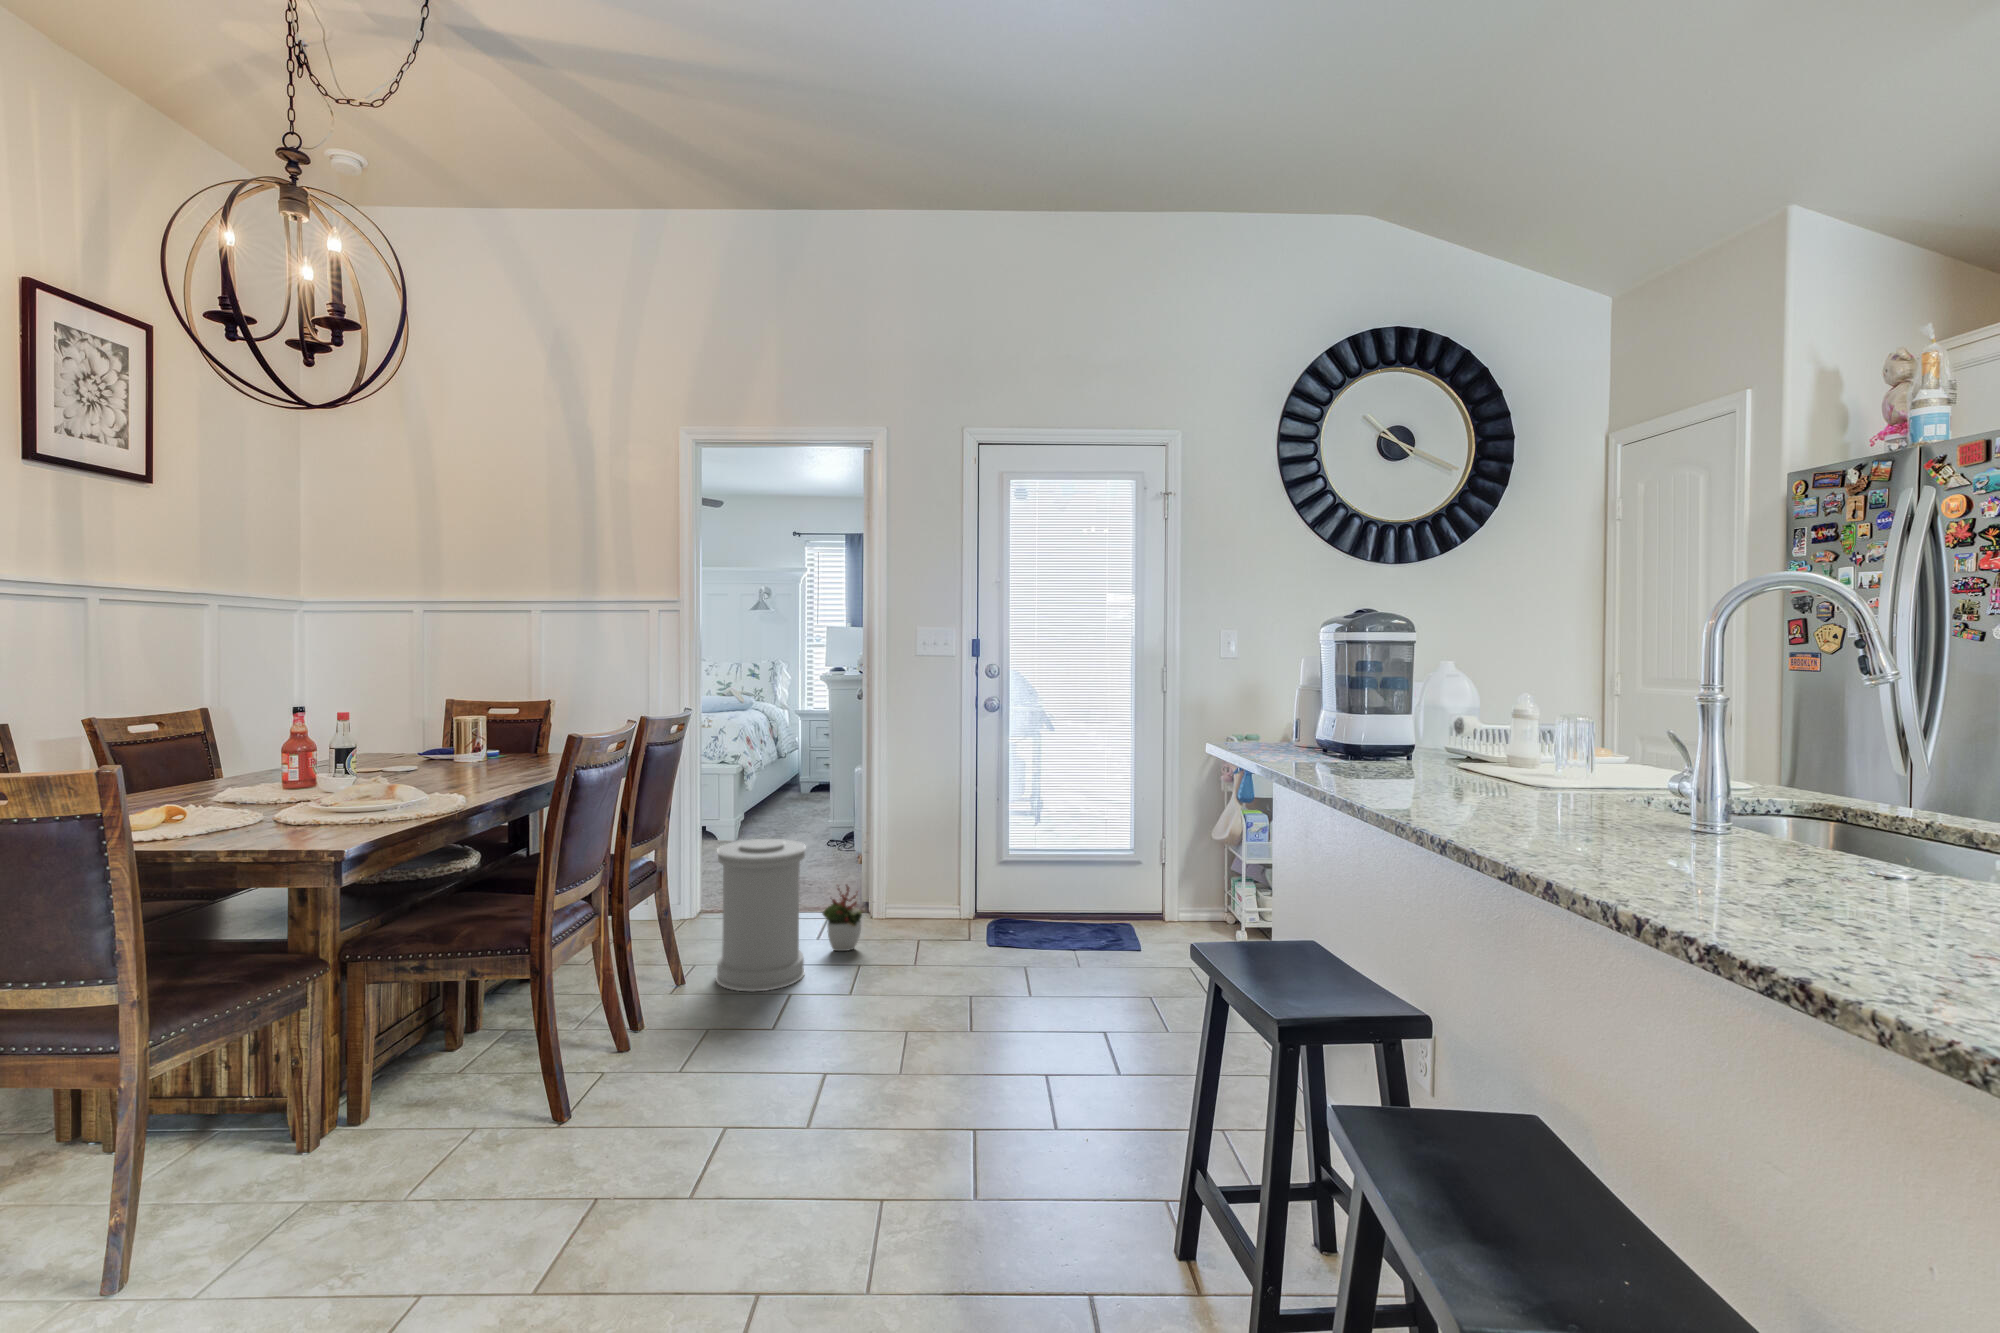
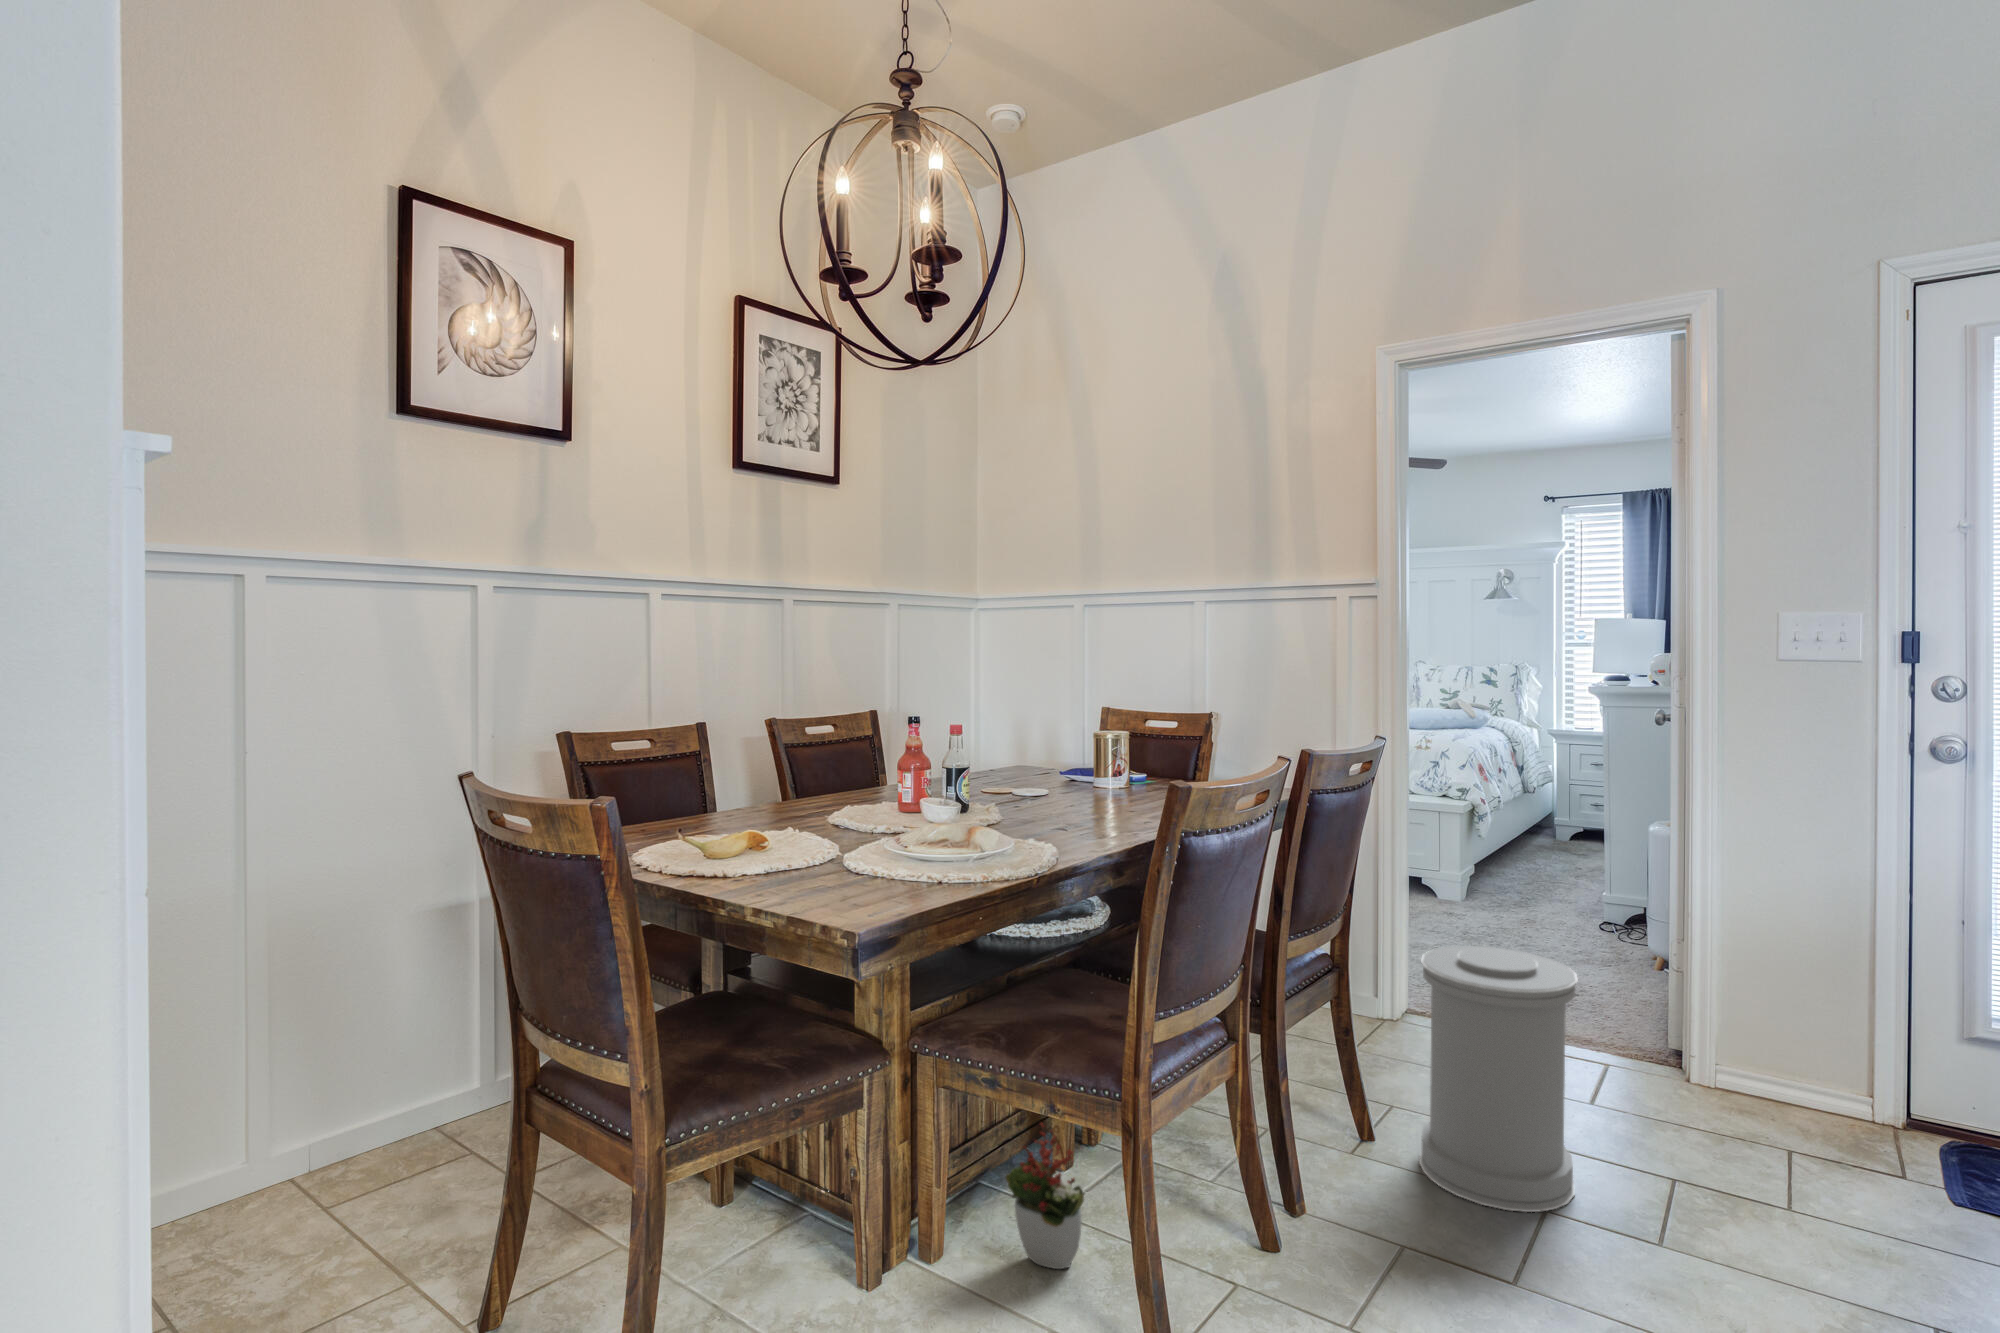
decorative plant: present [822,885,862,951] -> present [1006,1124,1084,1269]

